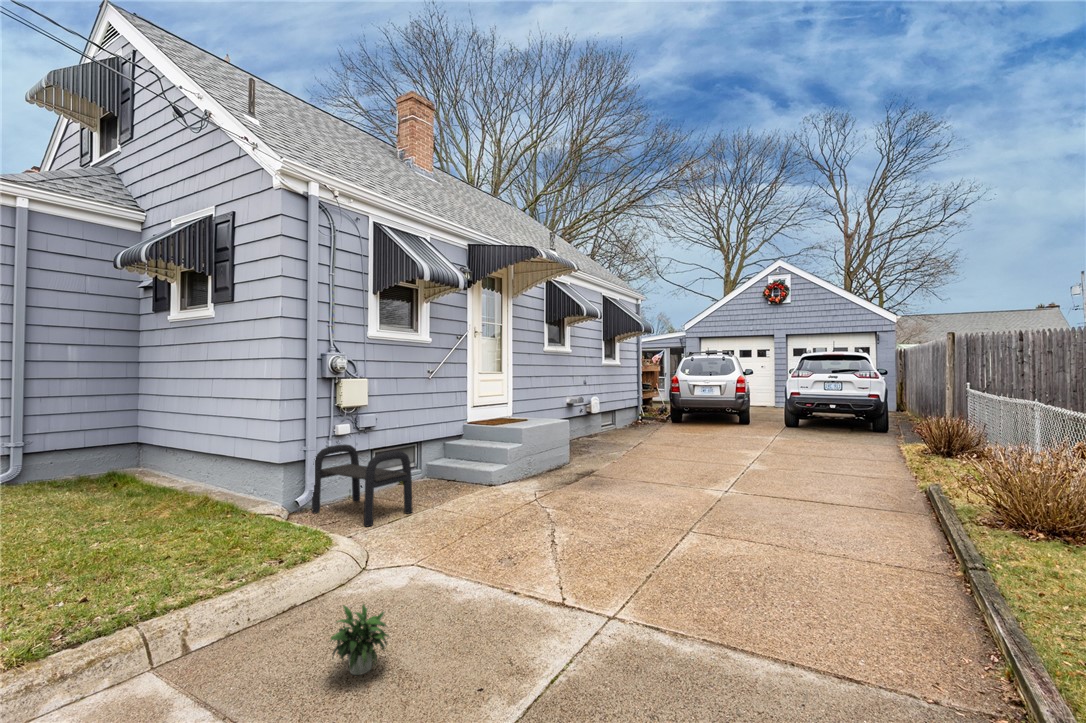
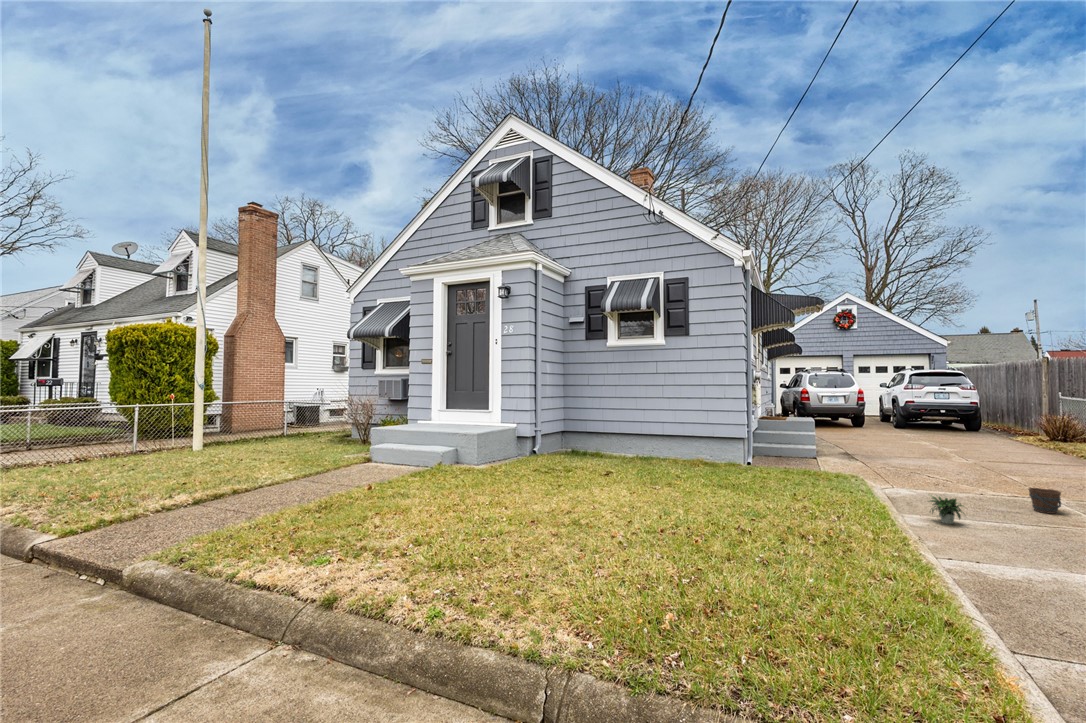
bench: present [312,444,413,526] -> none [714,430,779,478]
bucket: none [618,575,669,635] -> present [1028,488,1061,514]

